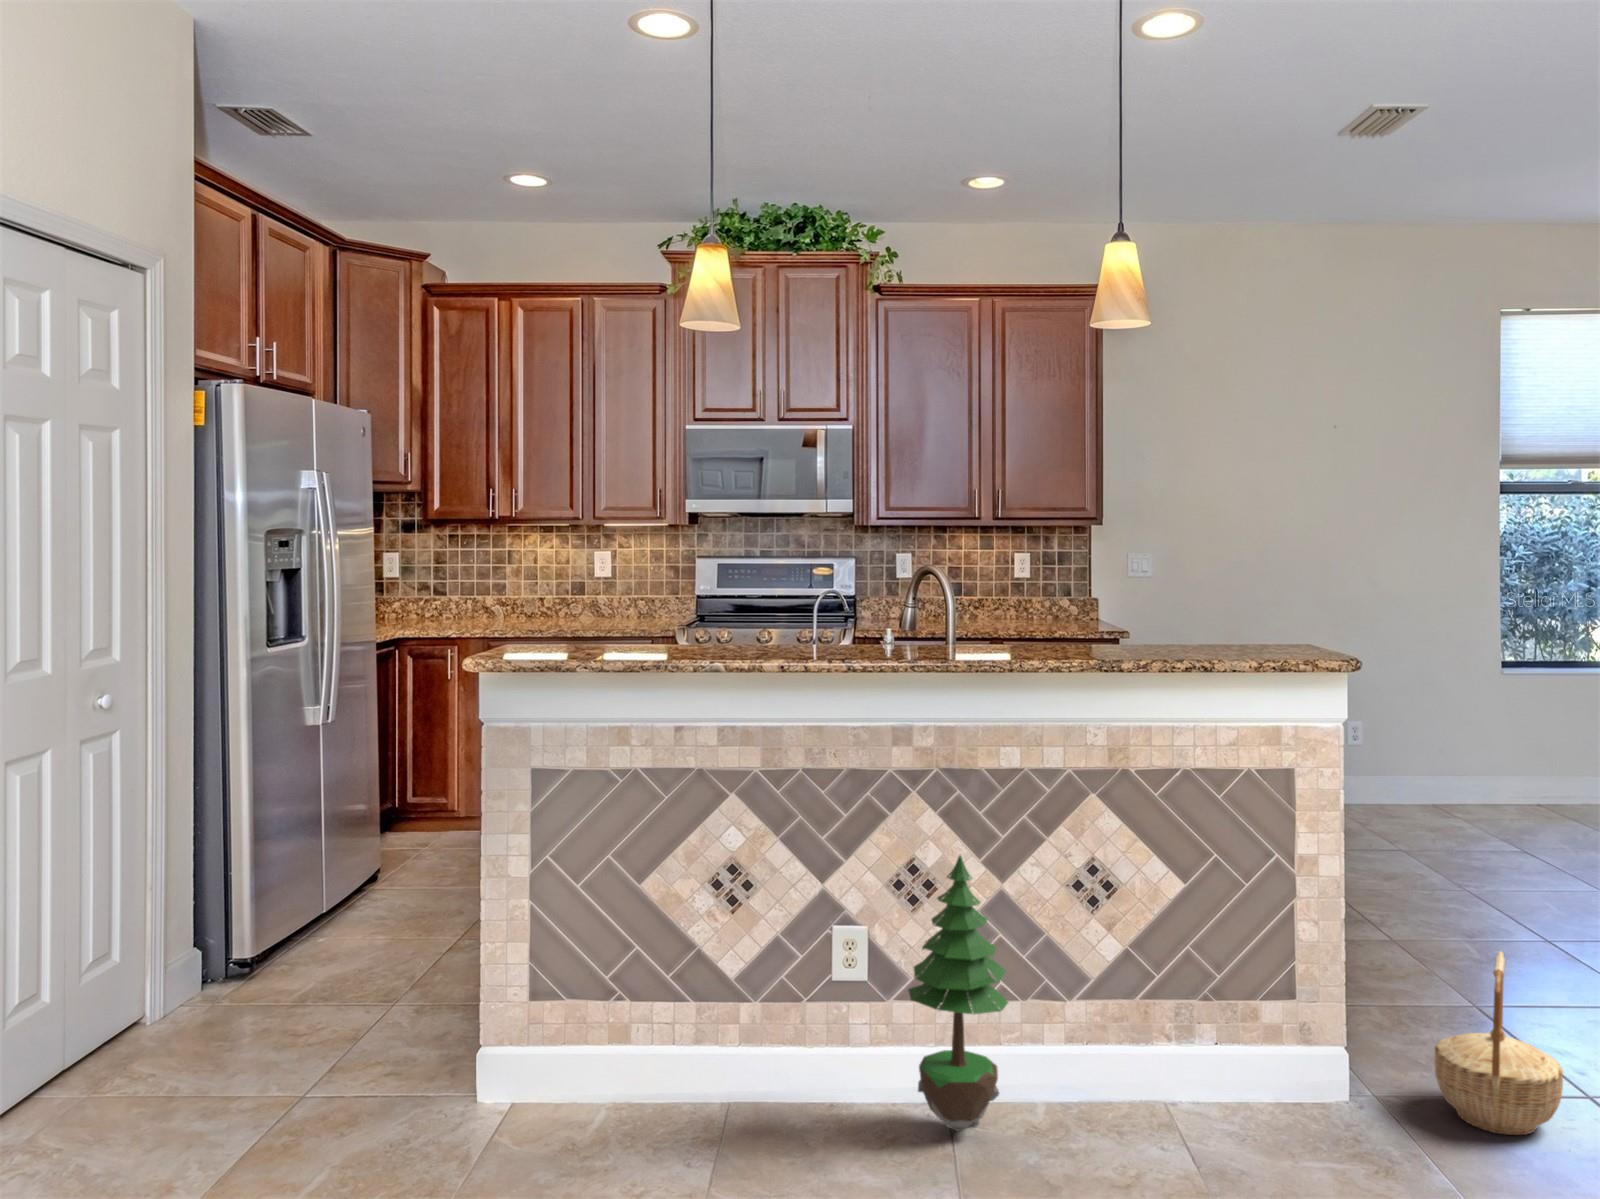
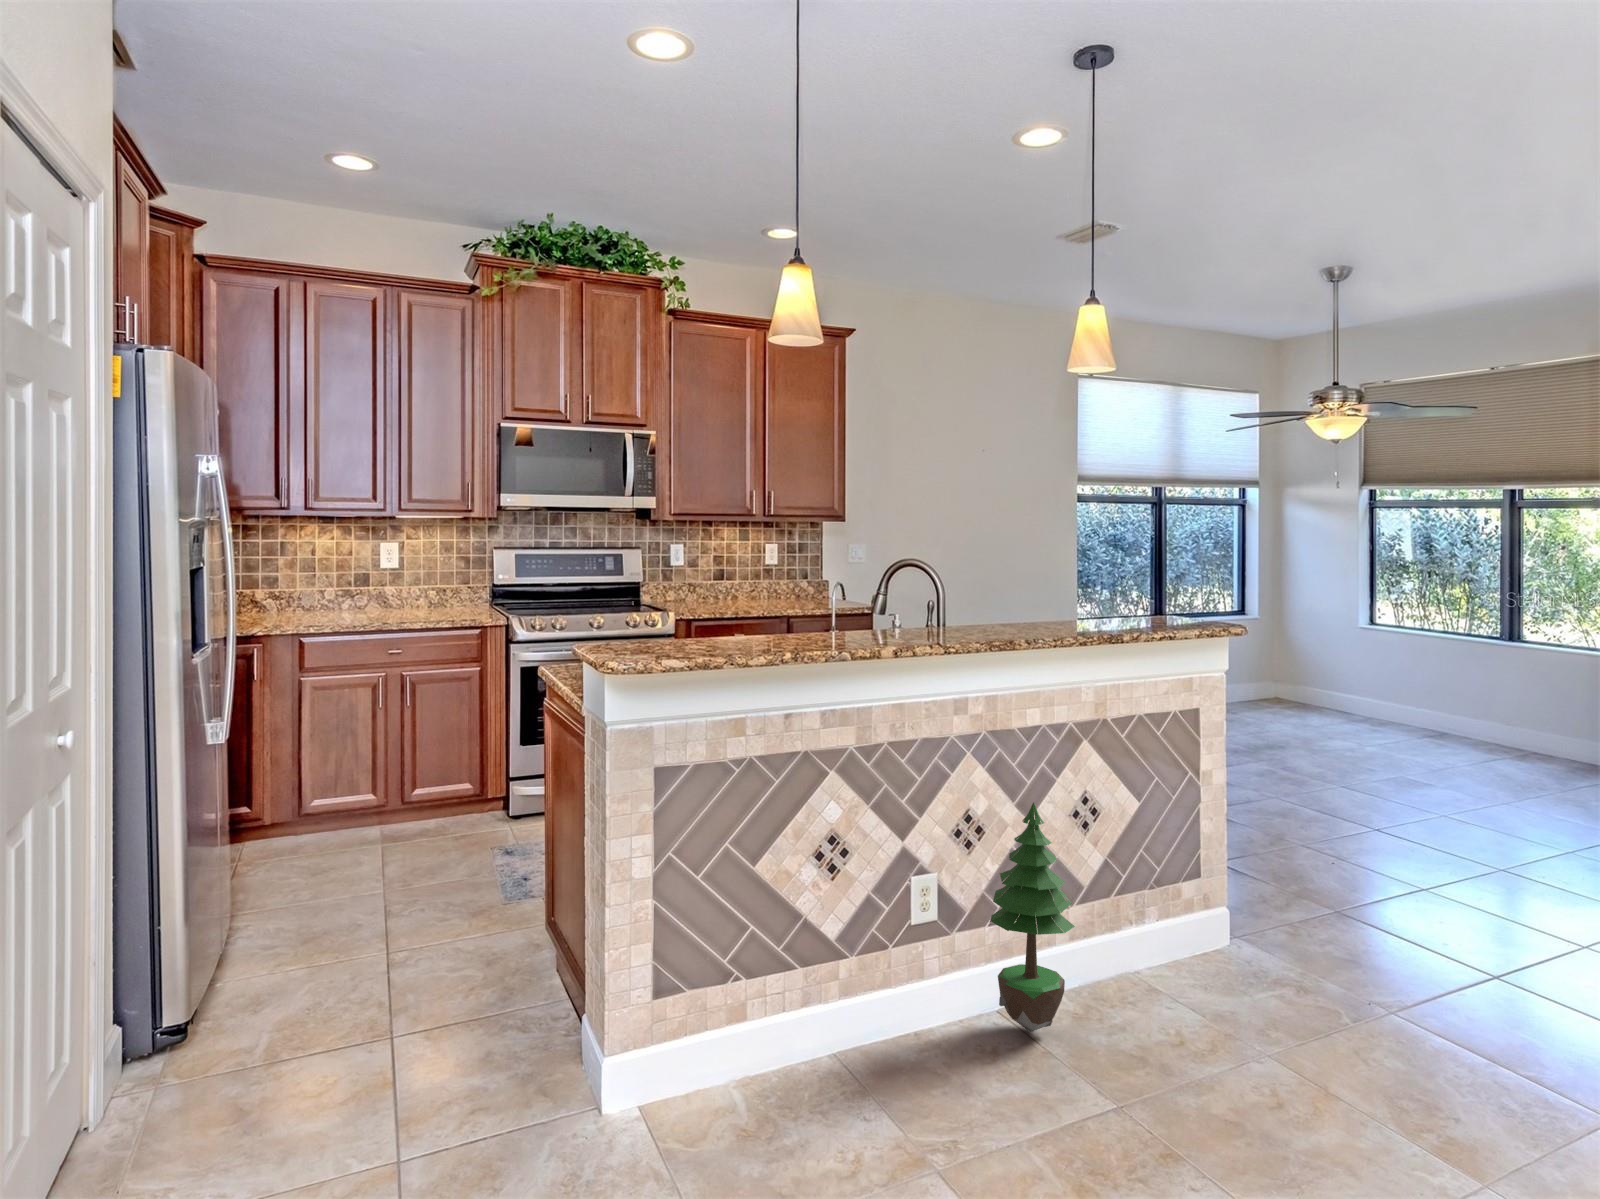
basket: present [1434,952,1563,1135] -> none [1278,826,1366,952]

